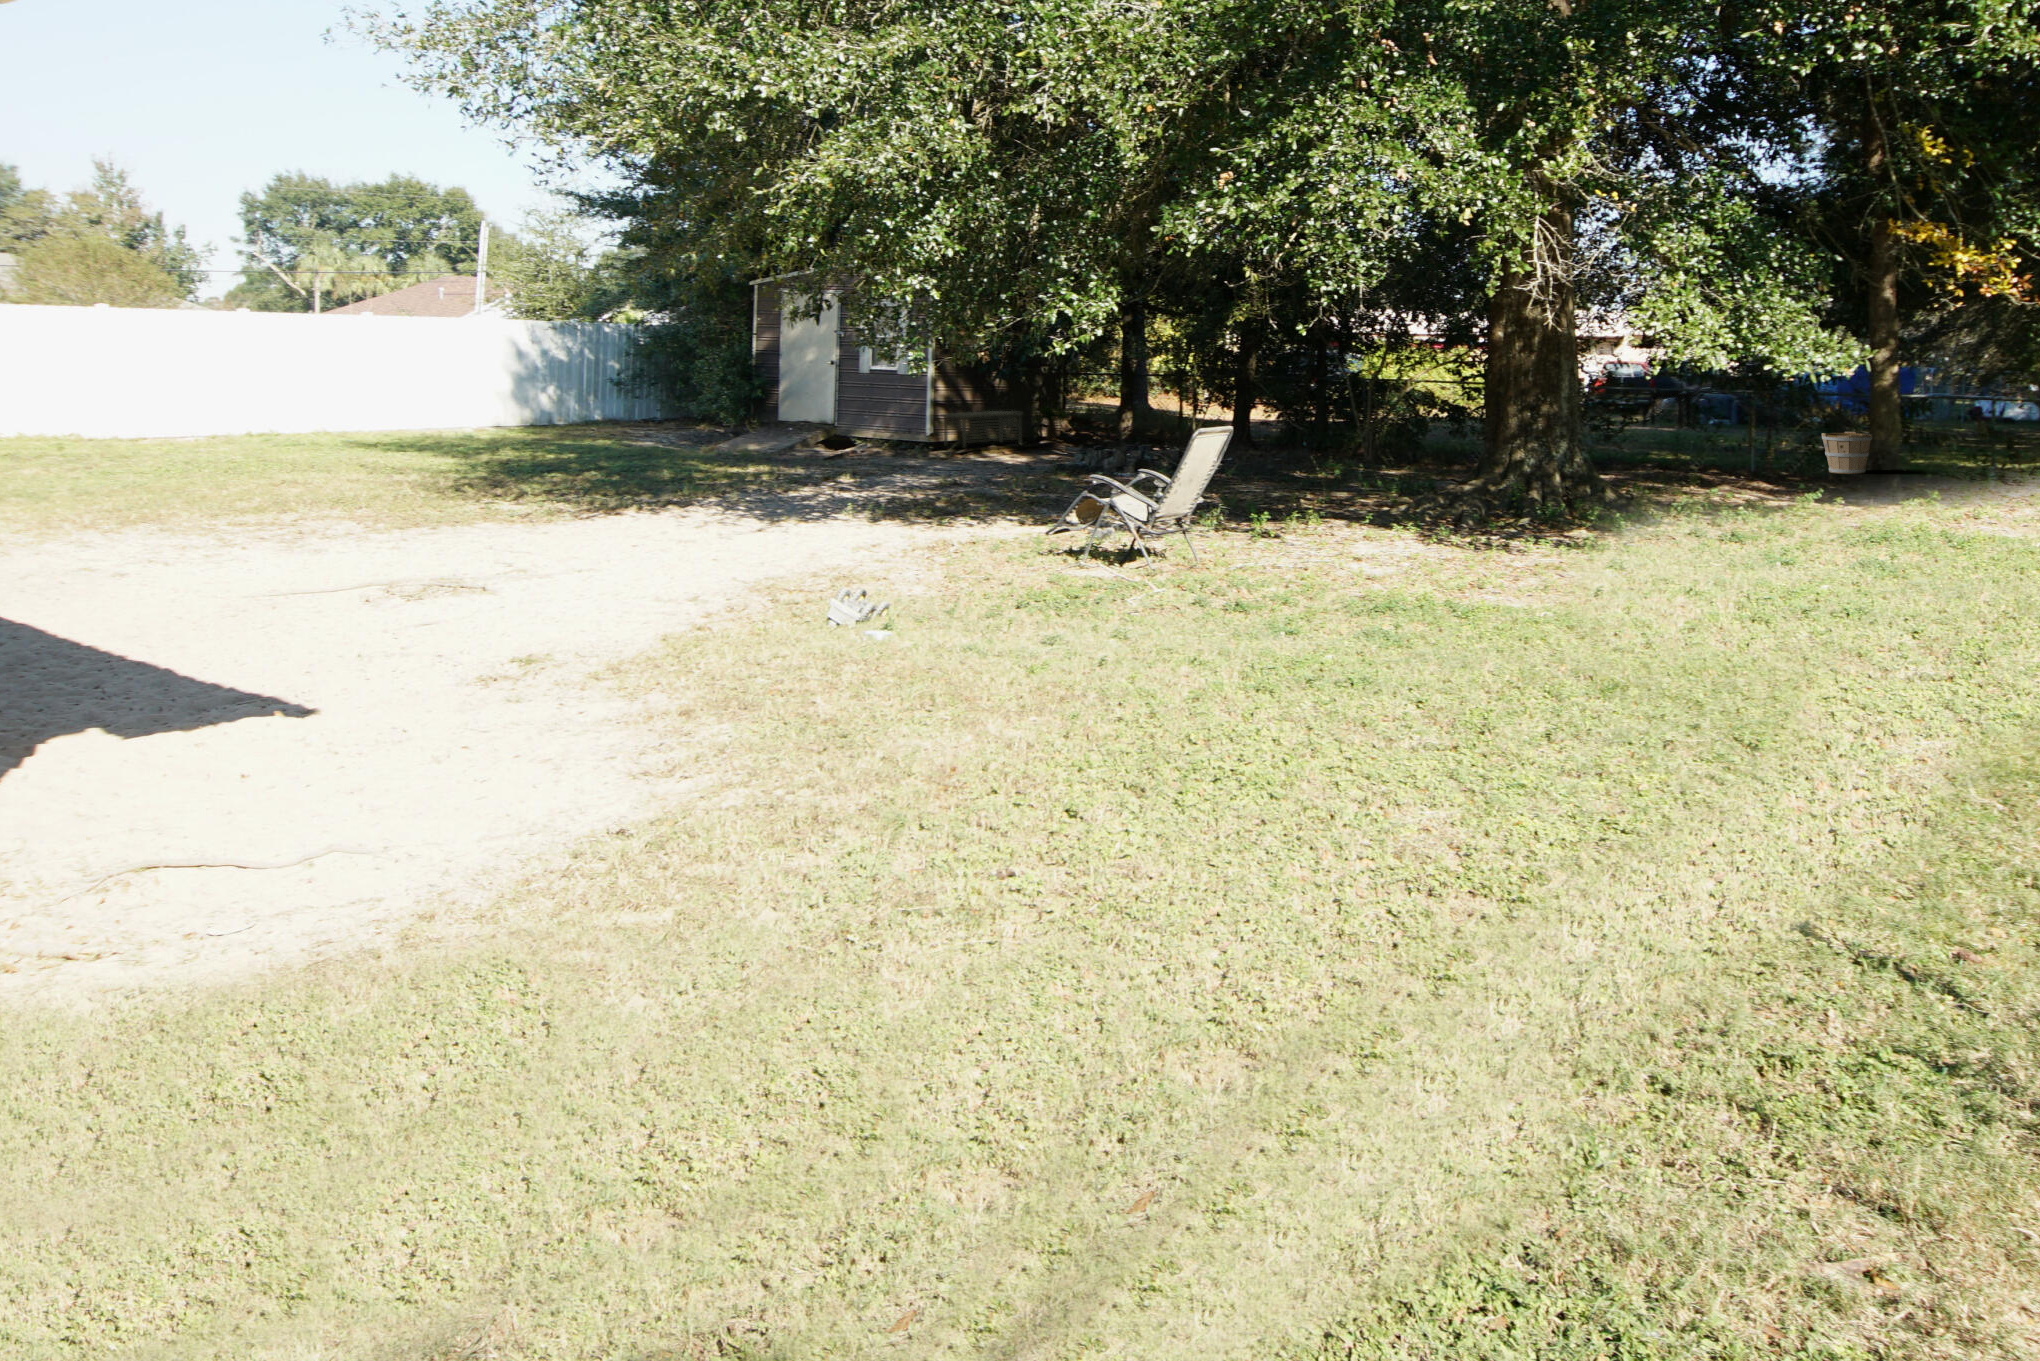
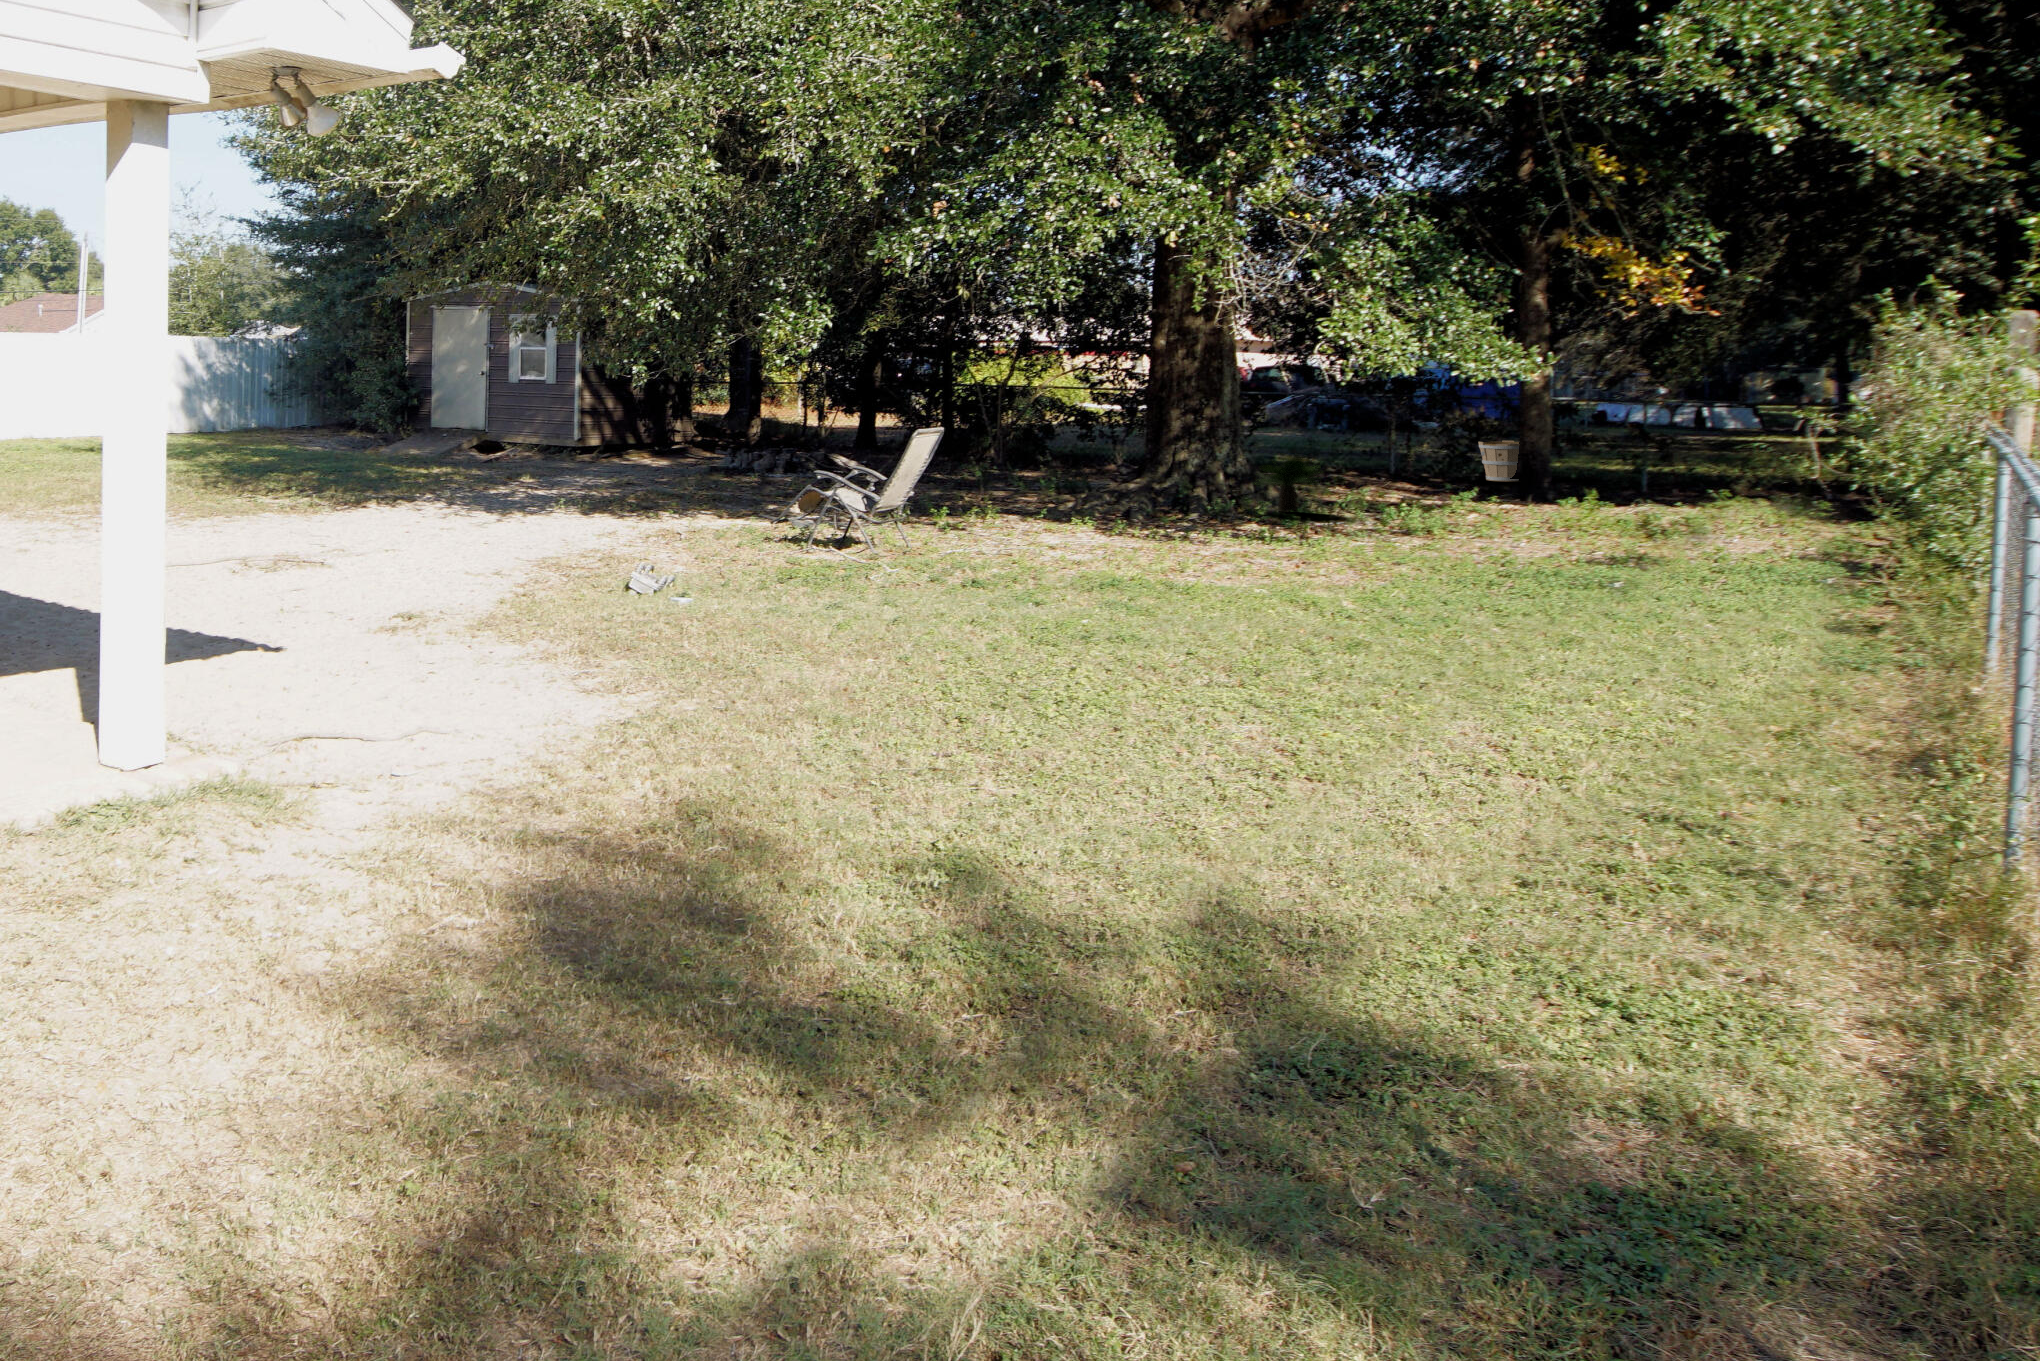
round table: present [1642,391,1695,427] -> none [1267,404,1332,439]
potted plant: present [1034,406,1069,441] -> present [1255,456,1320,513]
storage bench: present [941,411,1023,447] -> none [584,421,662,456]

